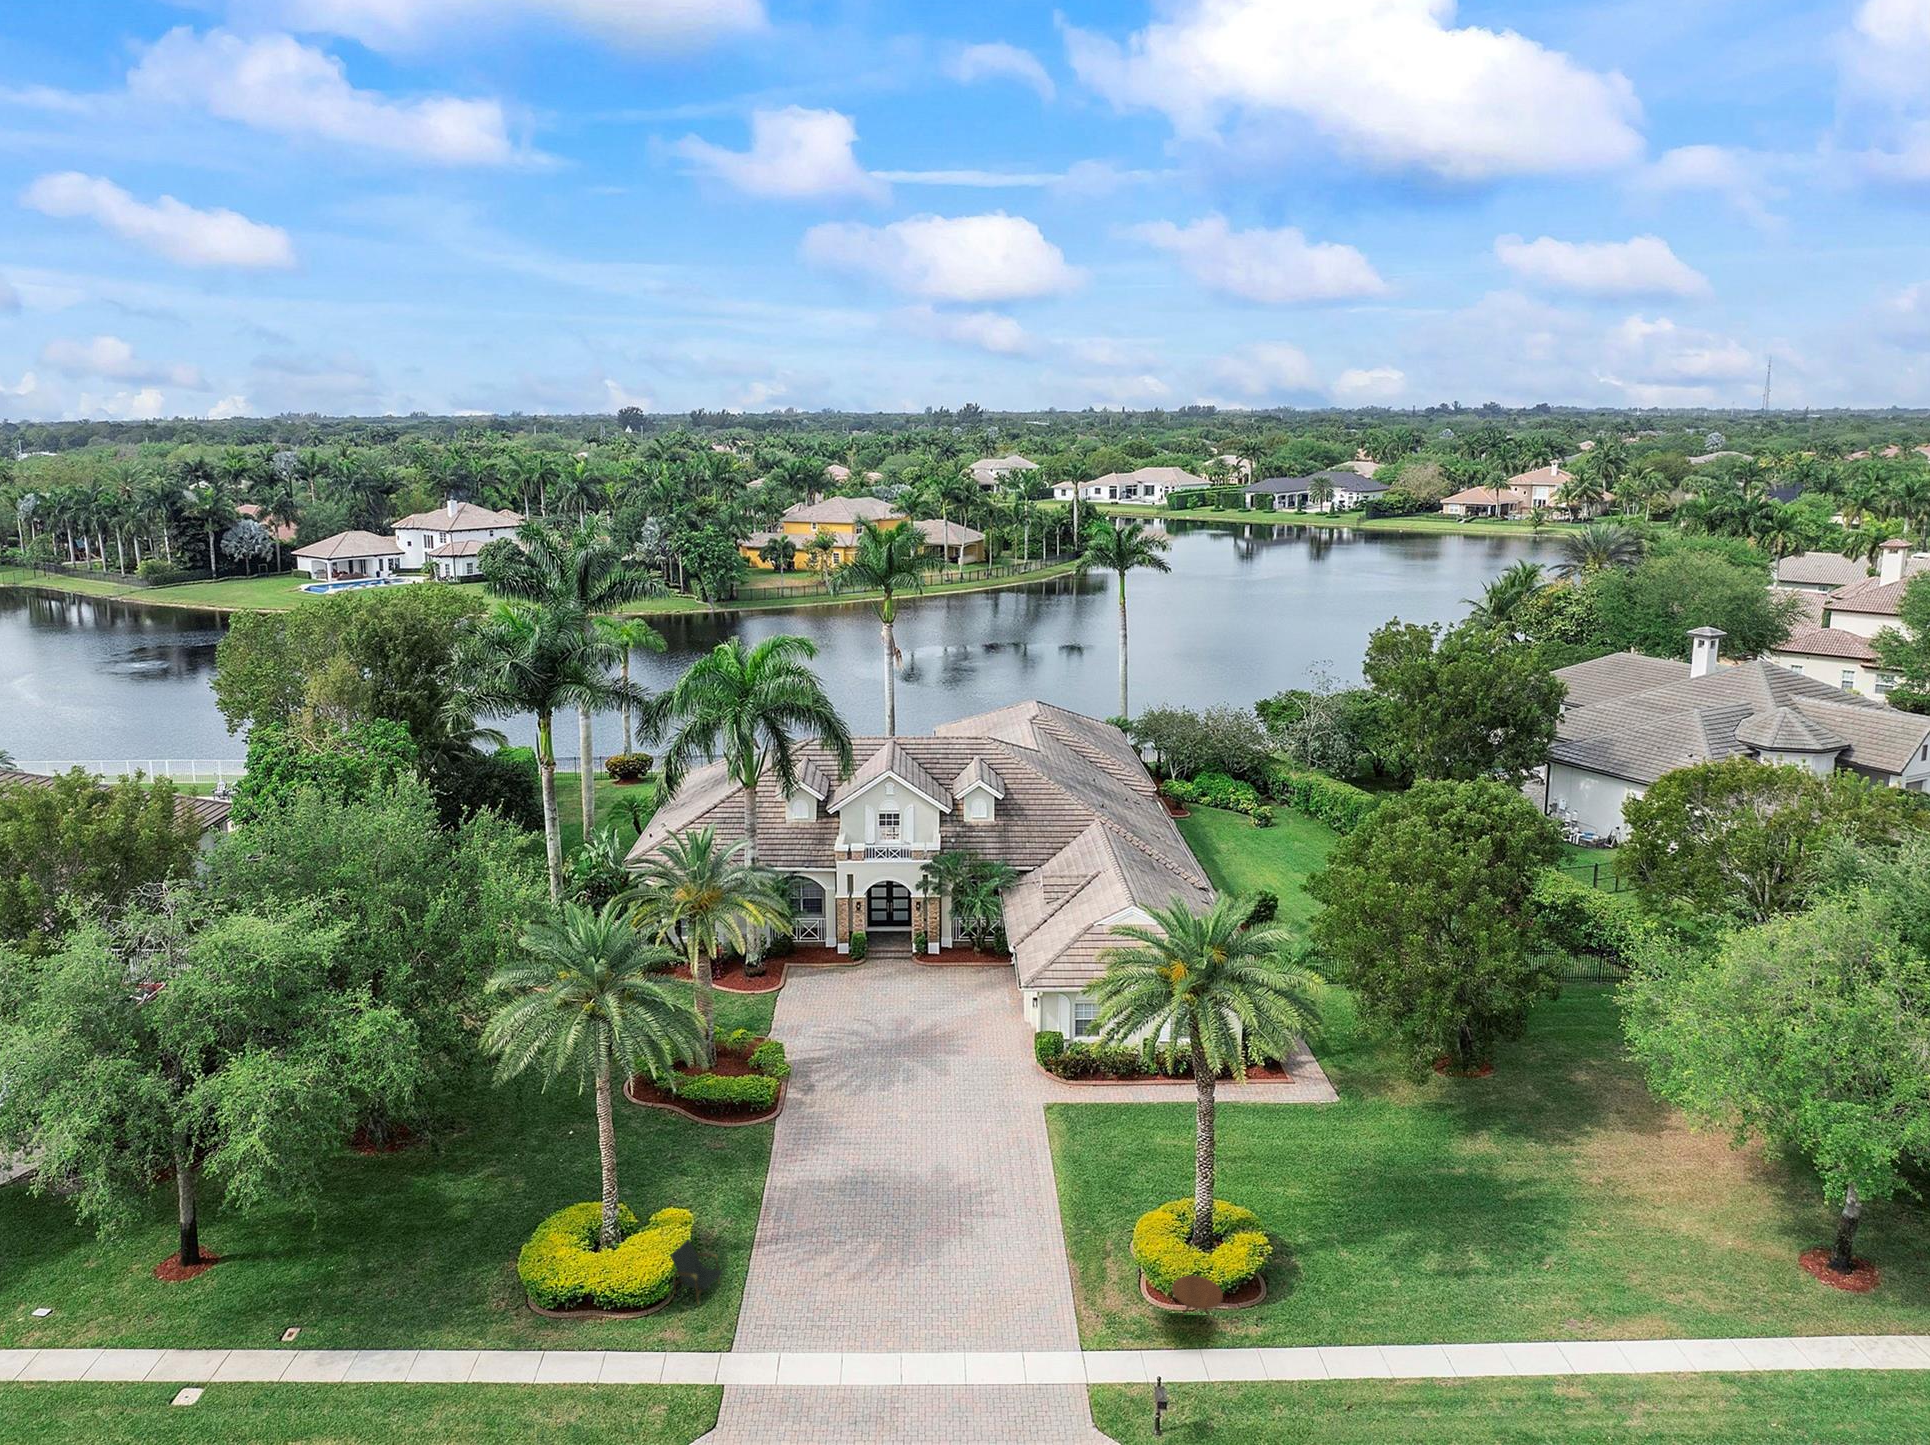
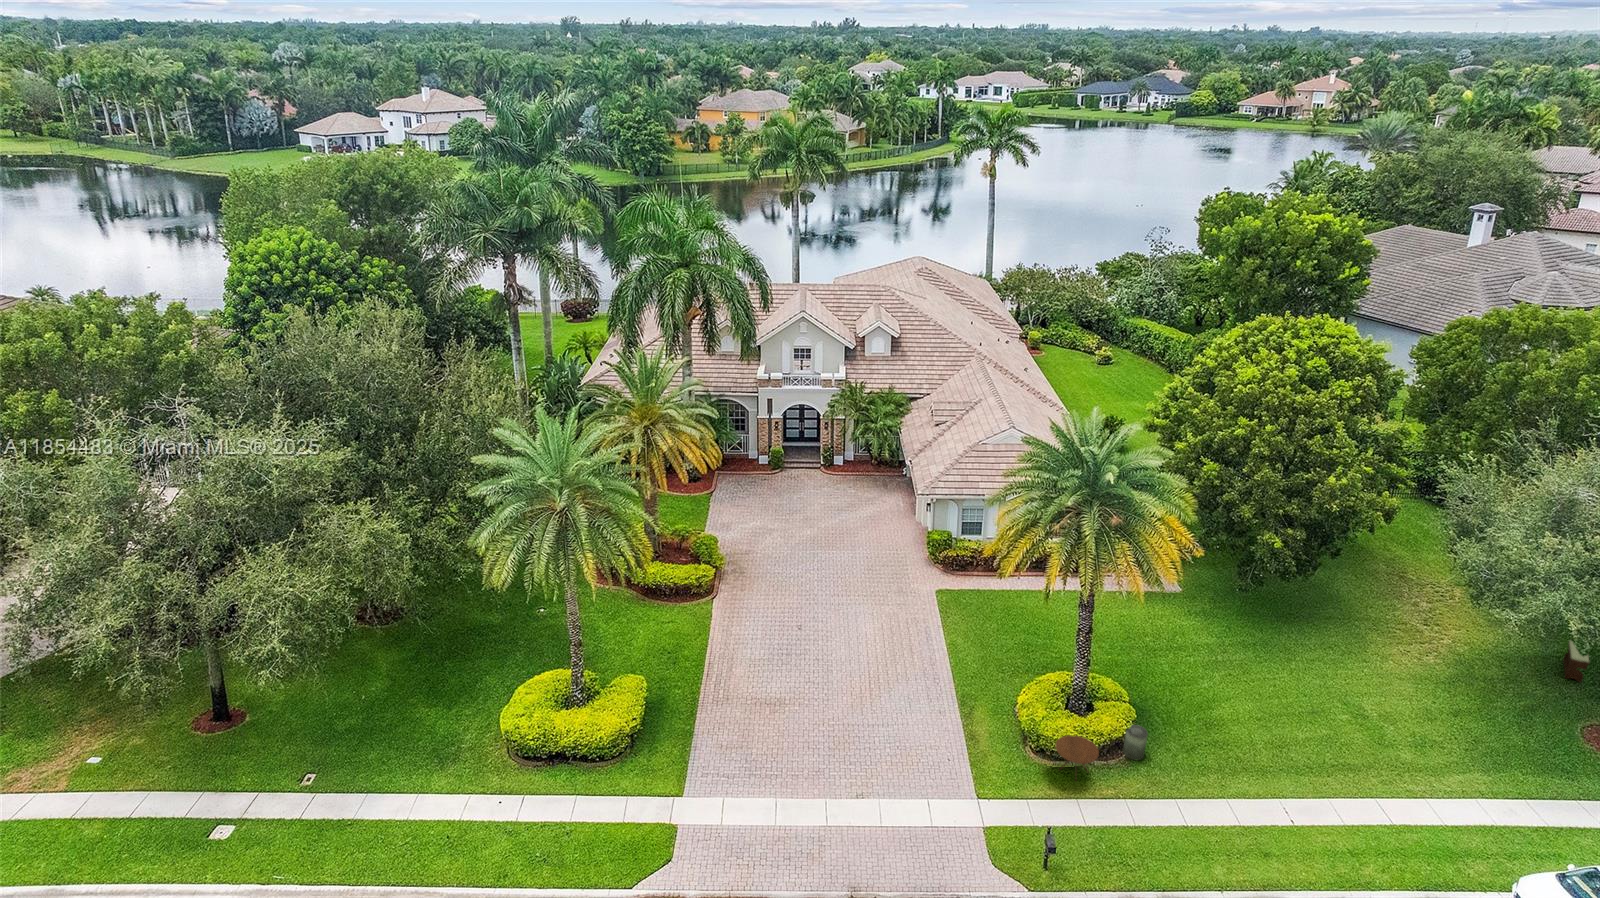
bench: none [1790,1158,1814,1212] -> present [1563,641,1590,683]
lounge chair: present [671,1240,722,1303] -> none [629,702,673,755]
trash can: none [1256,1263,1282,1308] -> present [1123,725,1148,760]

